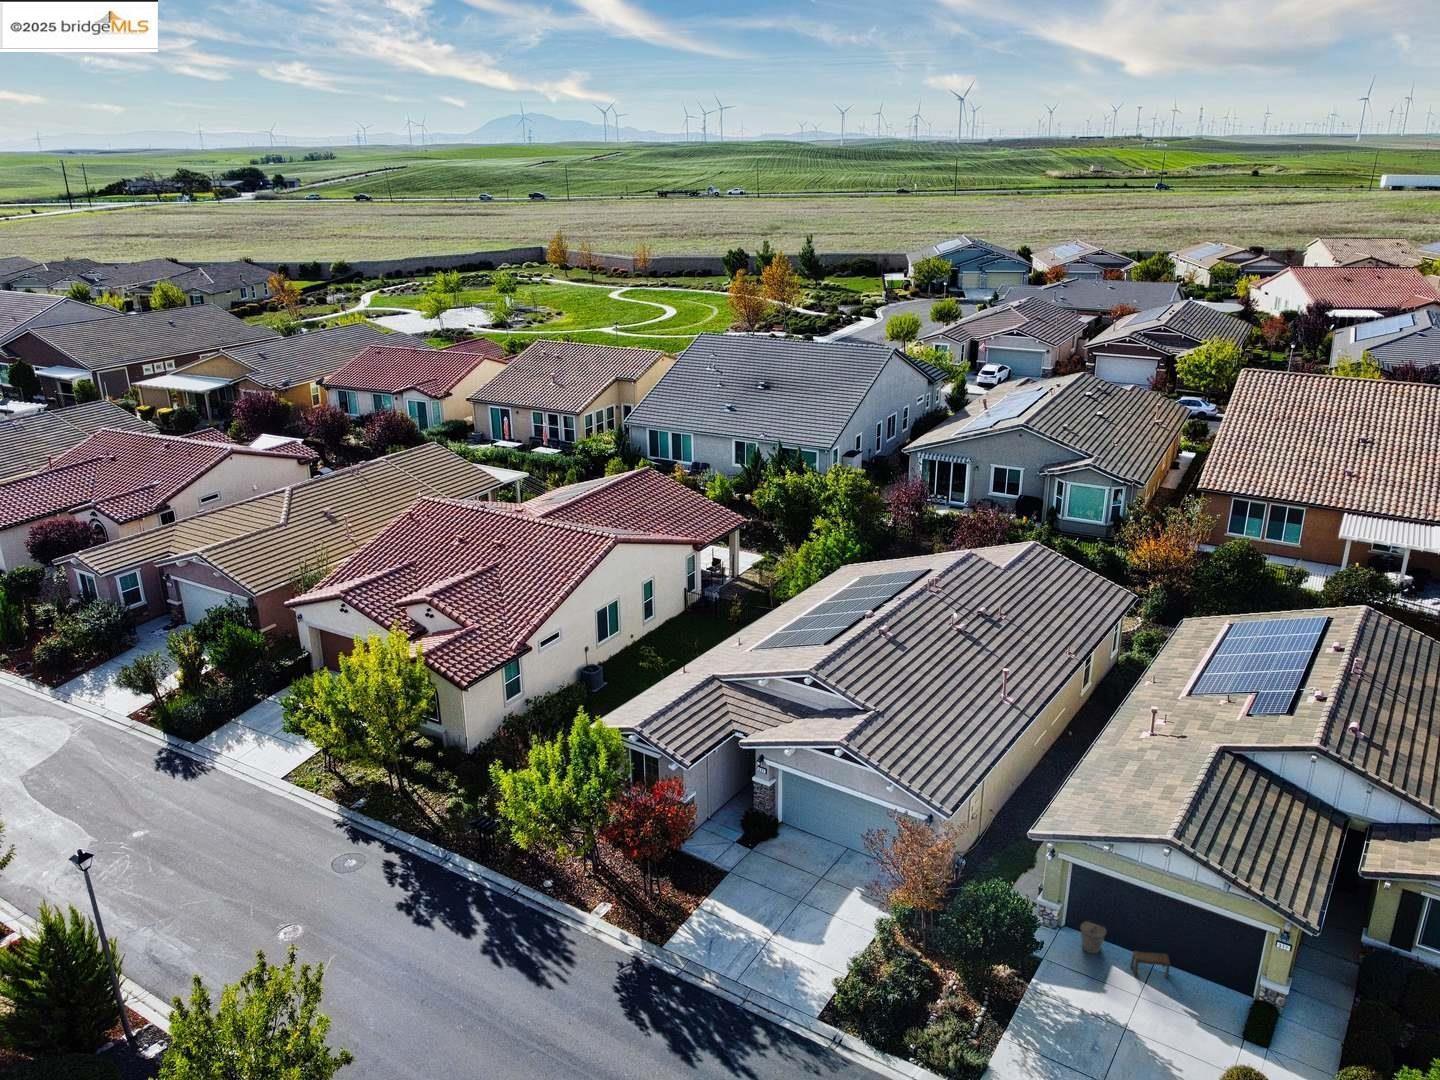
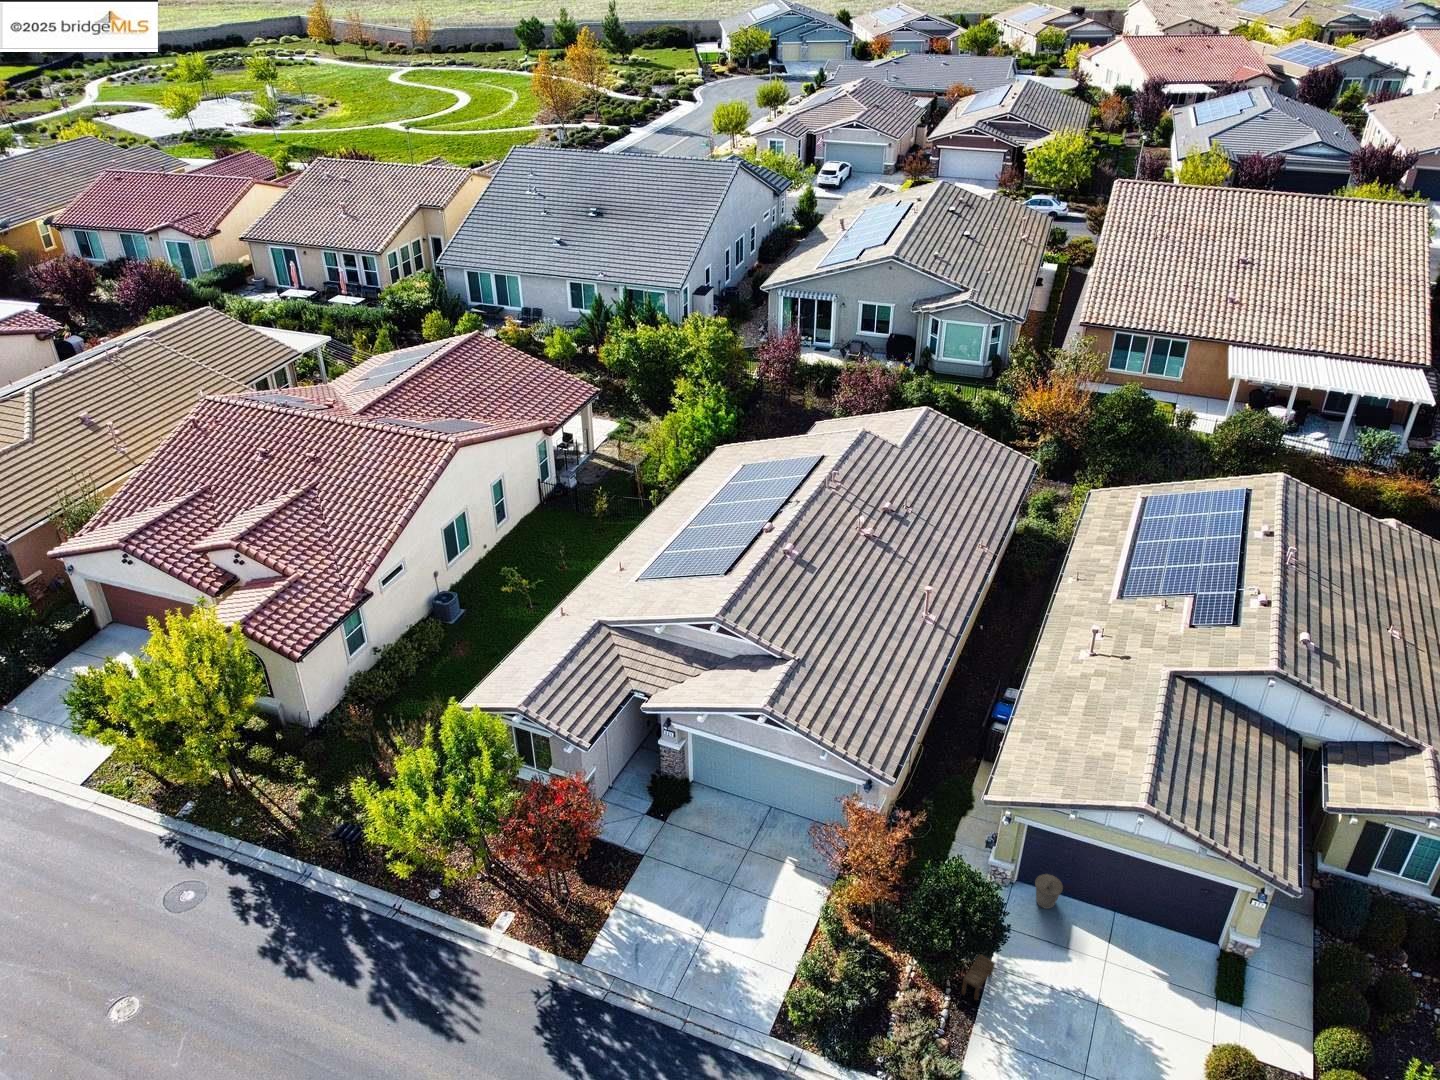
bench: present [1131,951,1170,978] -> present [962,955,995,1000]

